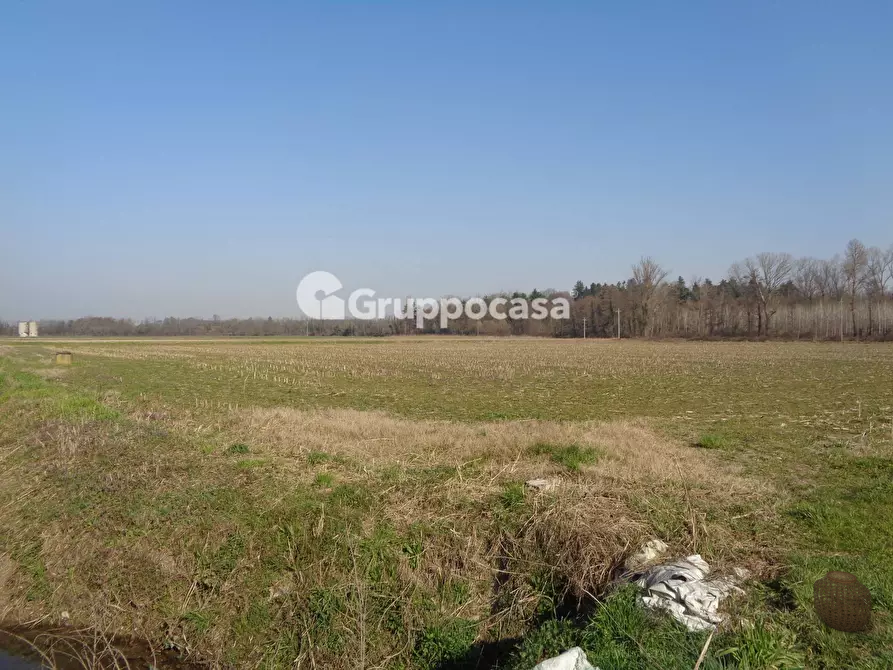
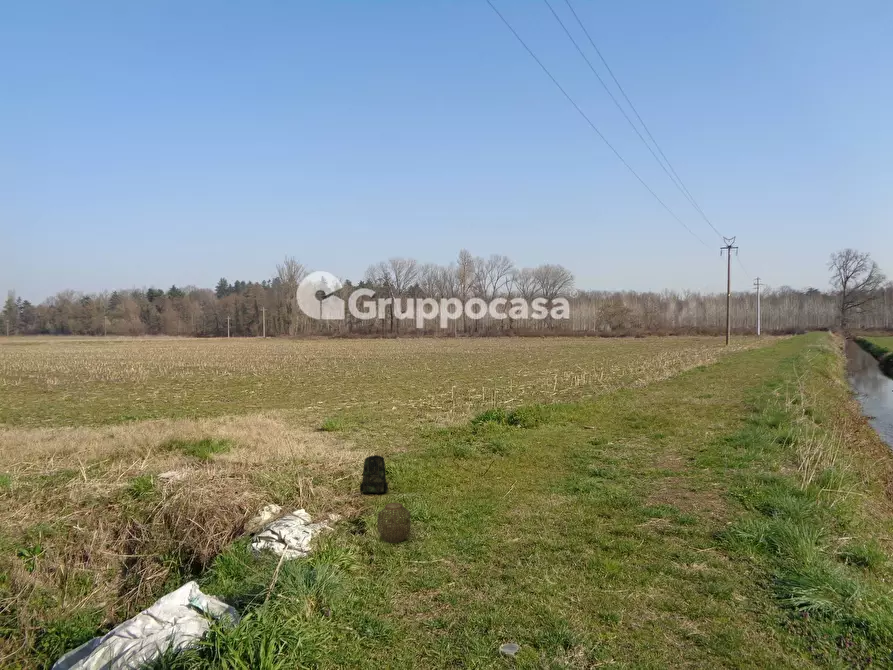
backpack: none [777,493,821,549] -> present [360,455,388,494]

